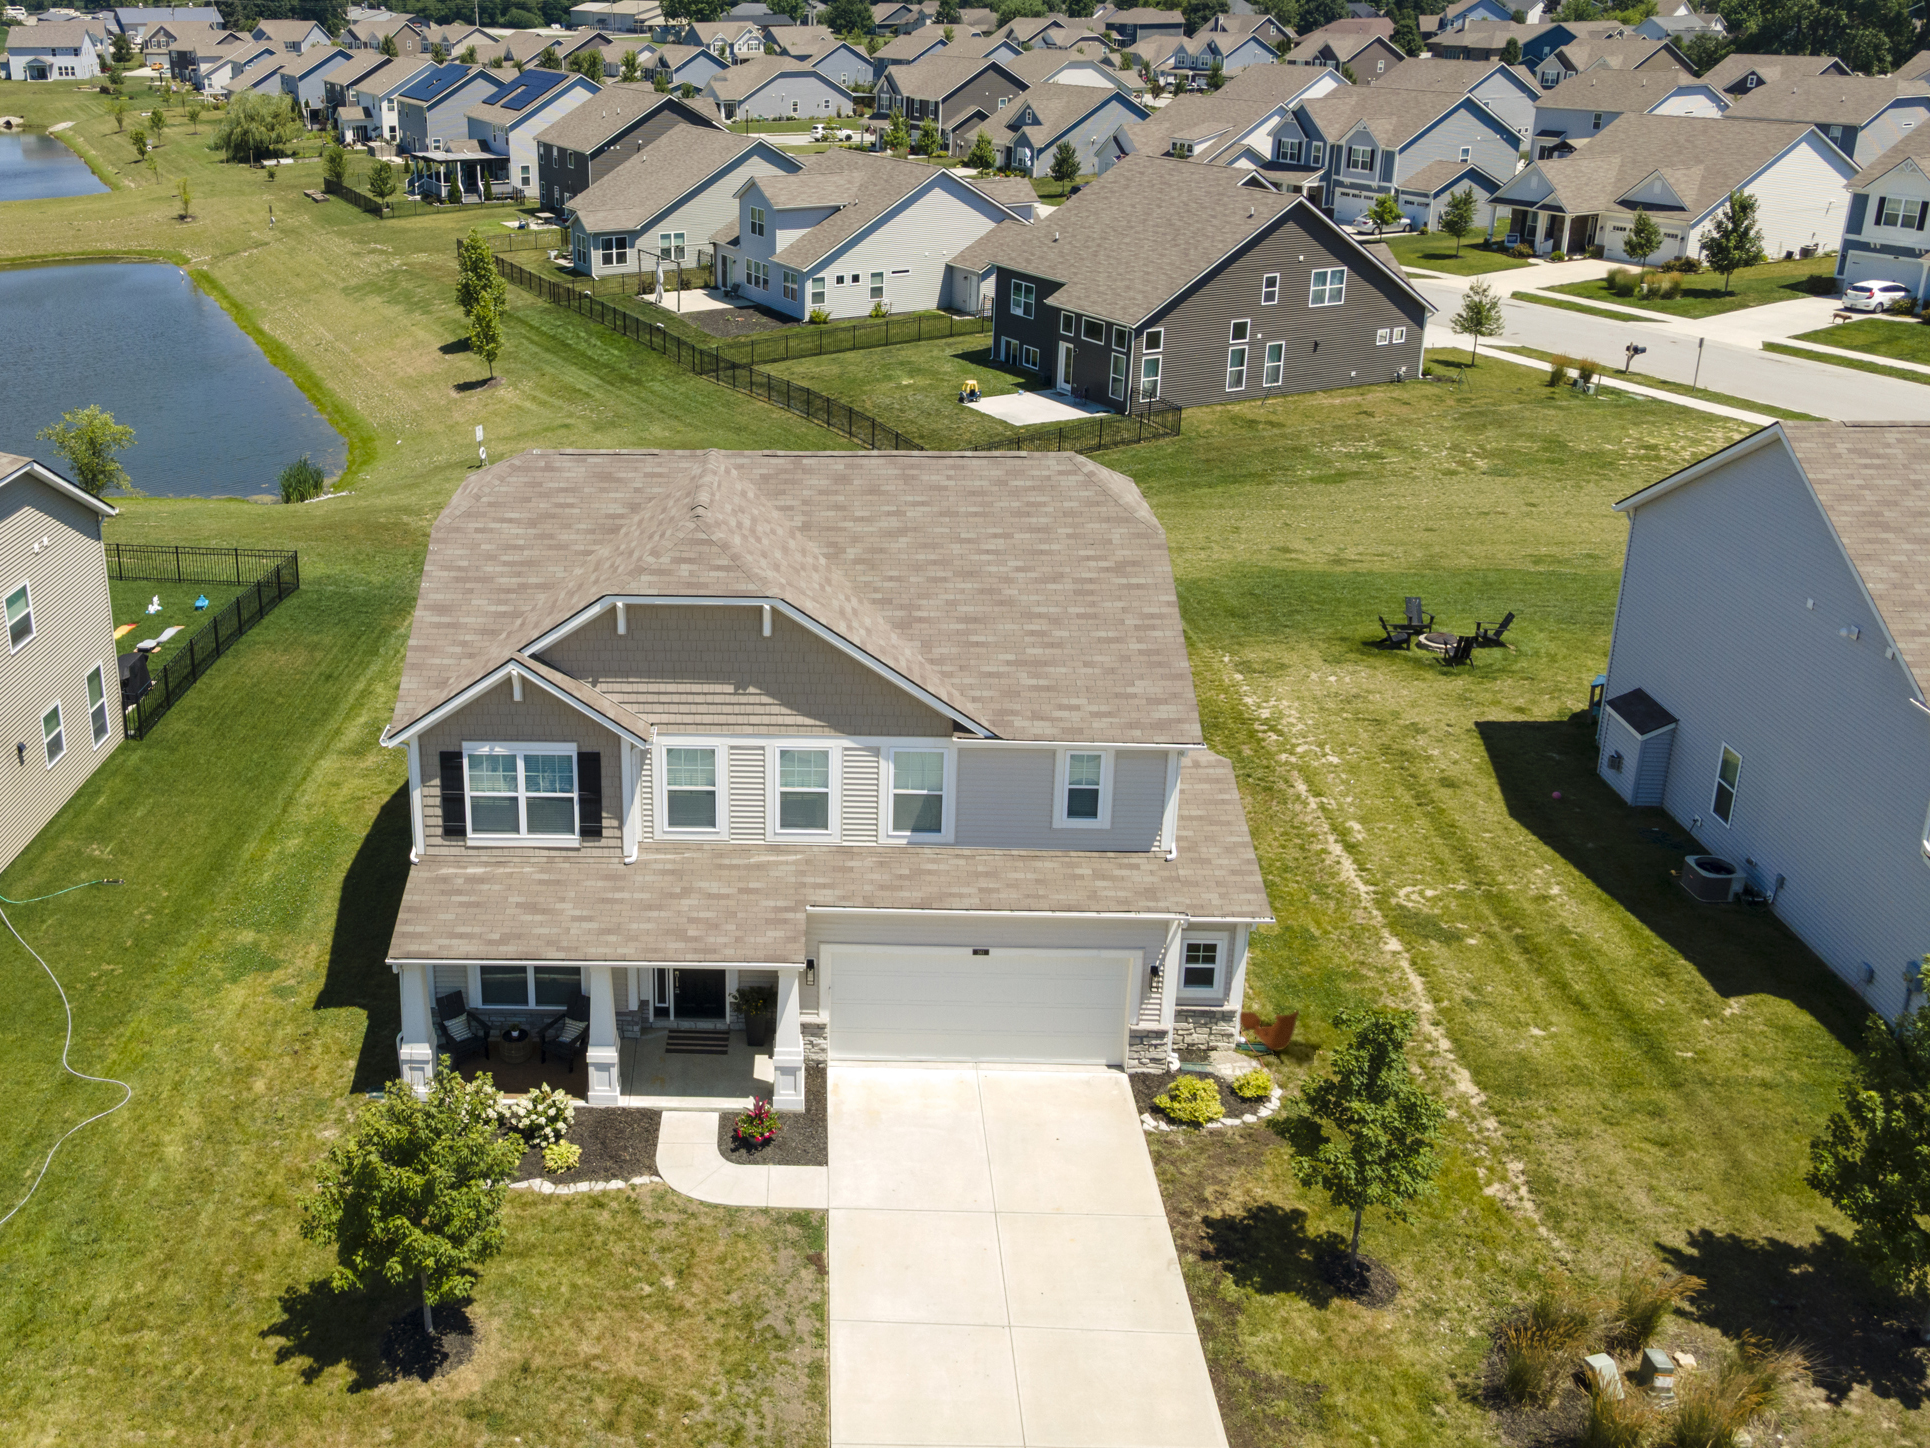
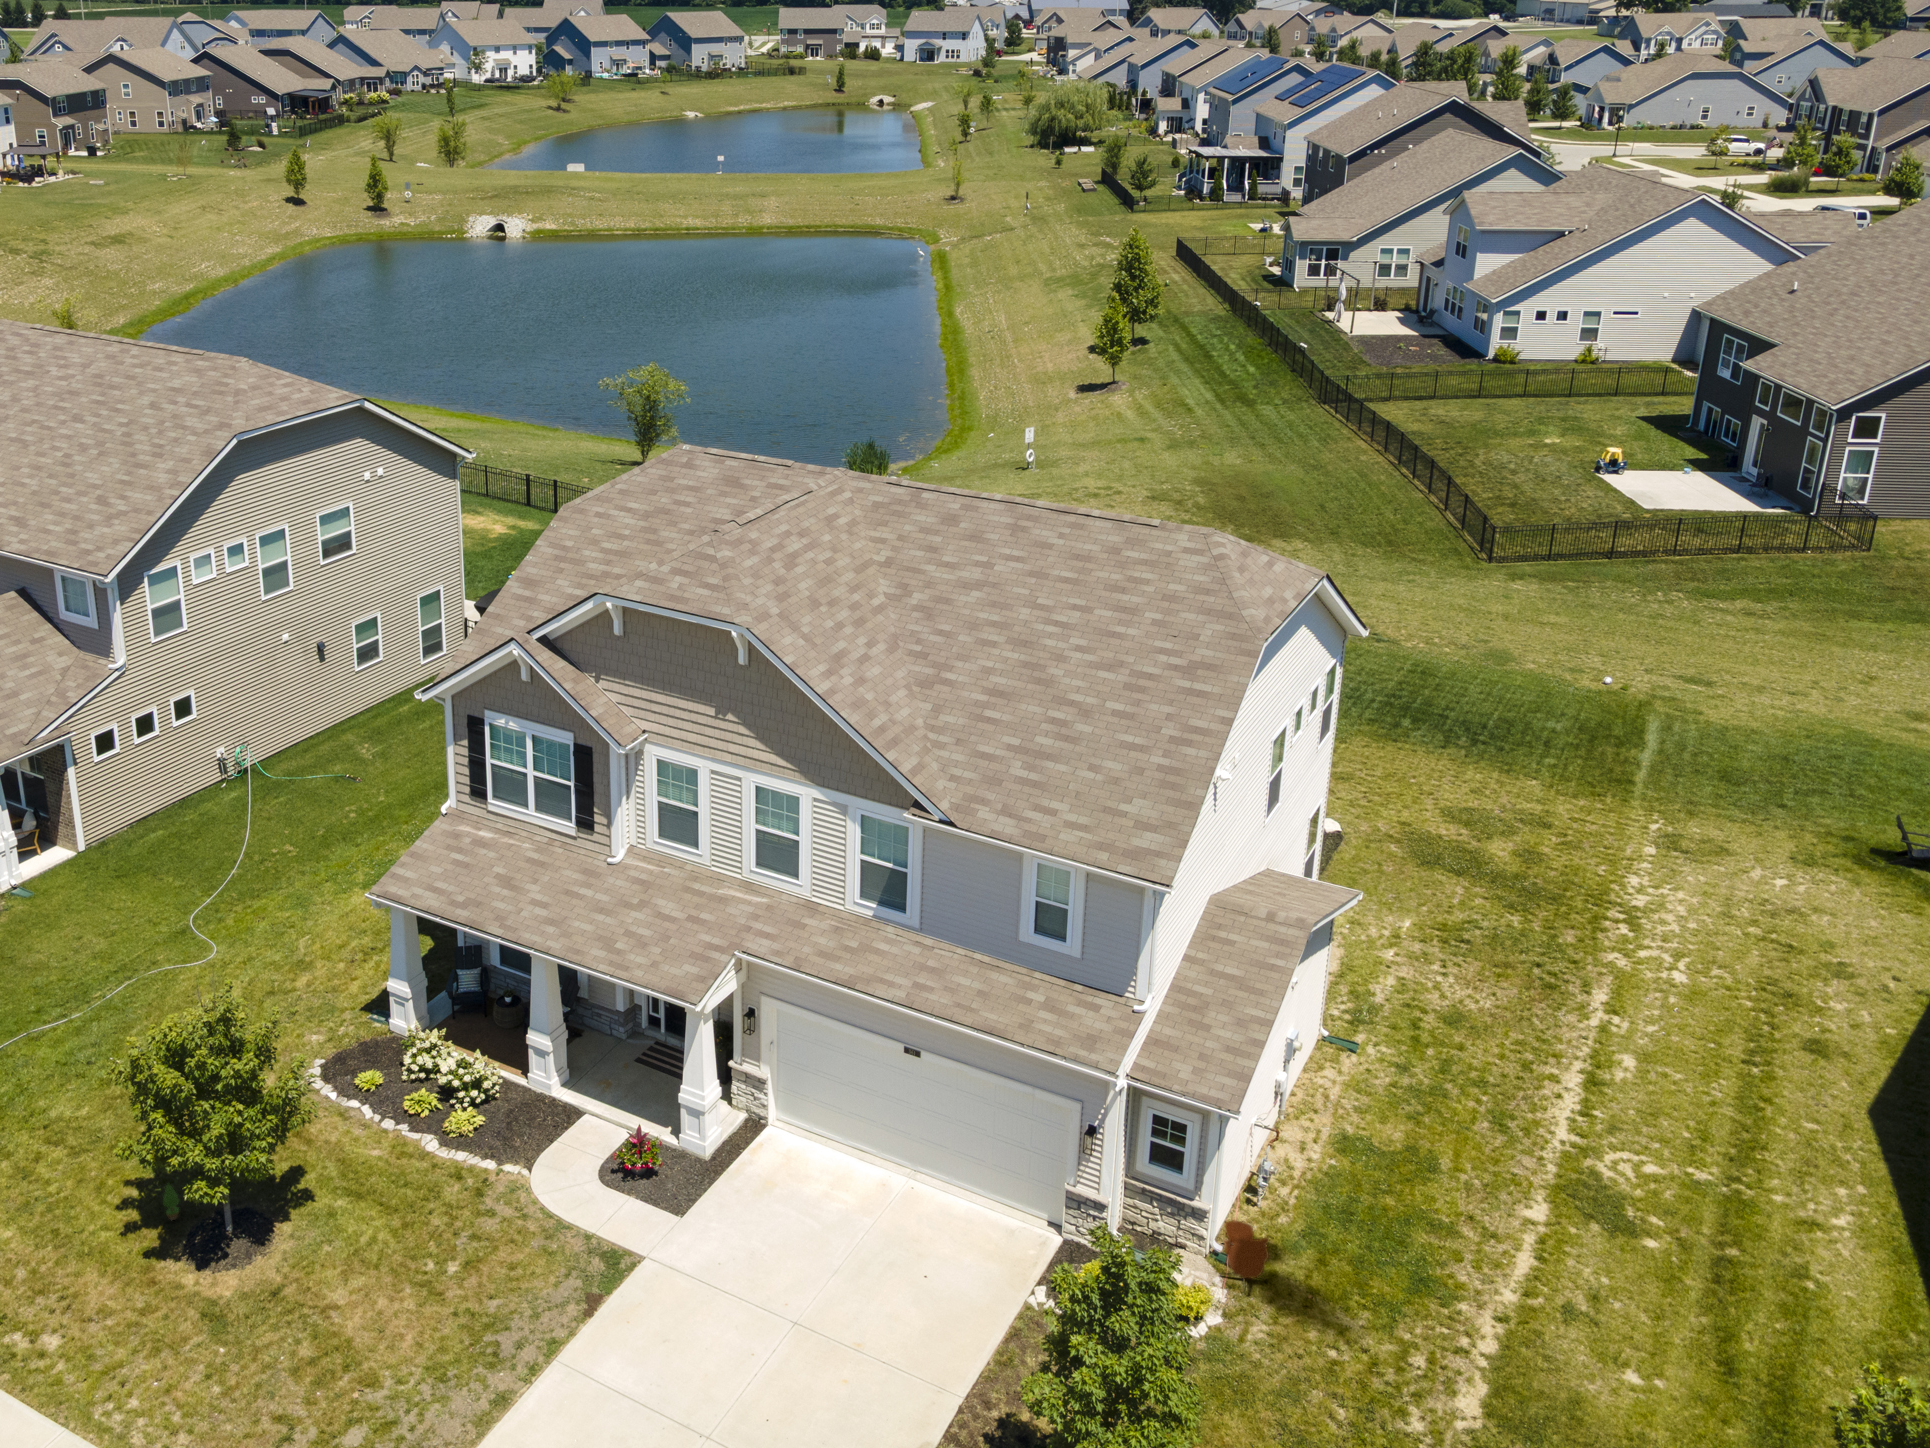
potted tree: none [335,1310,354,1351] -> present [163,1183,179,1220]

